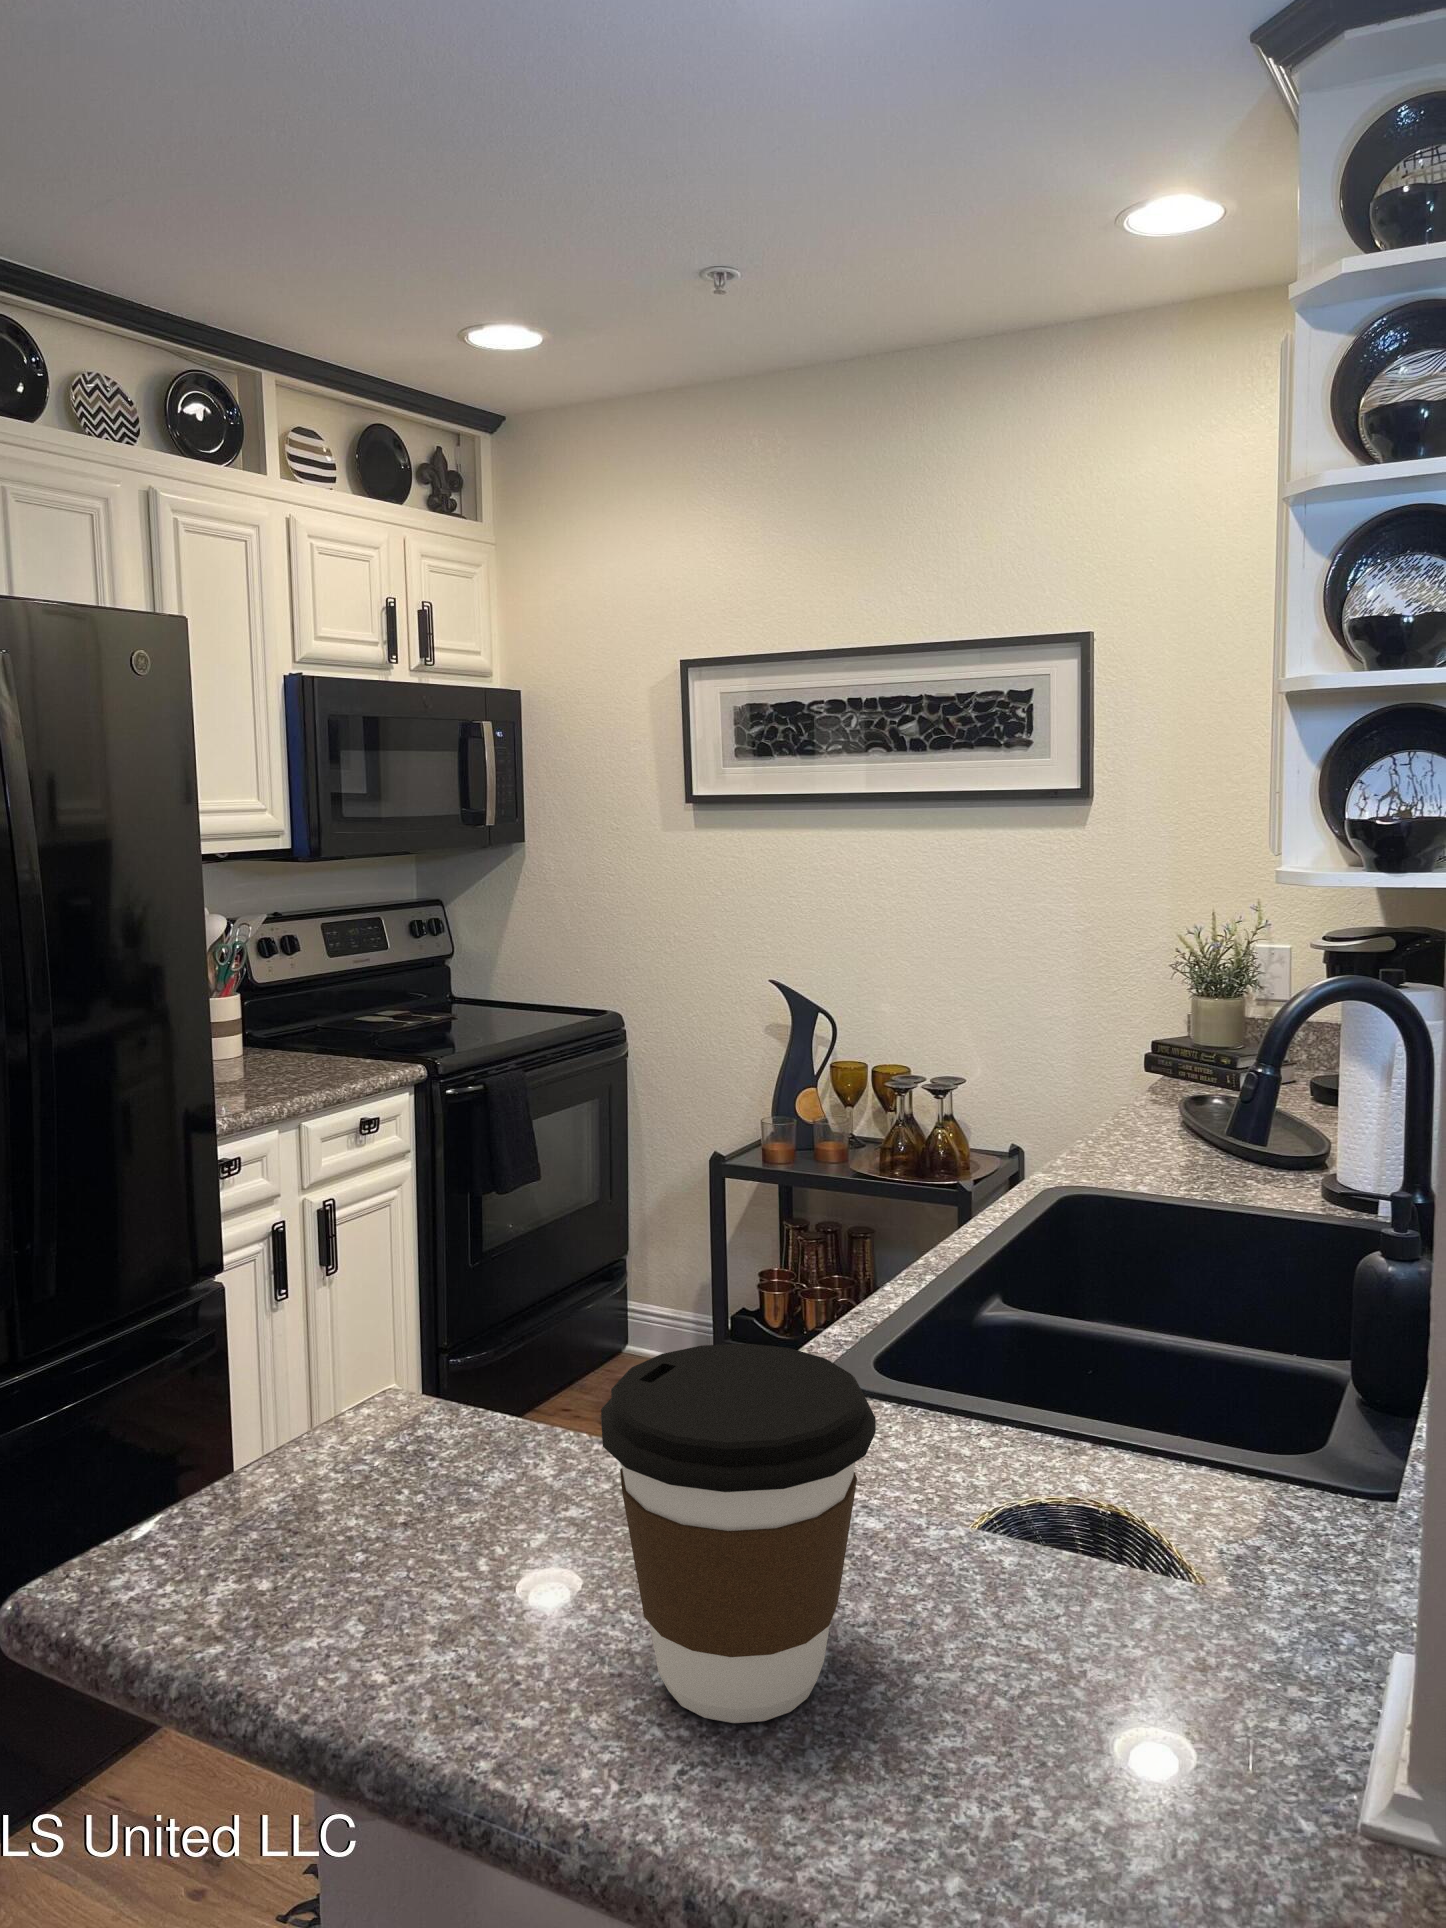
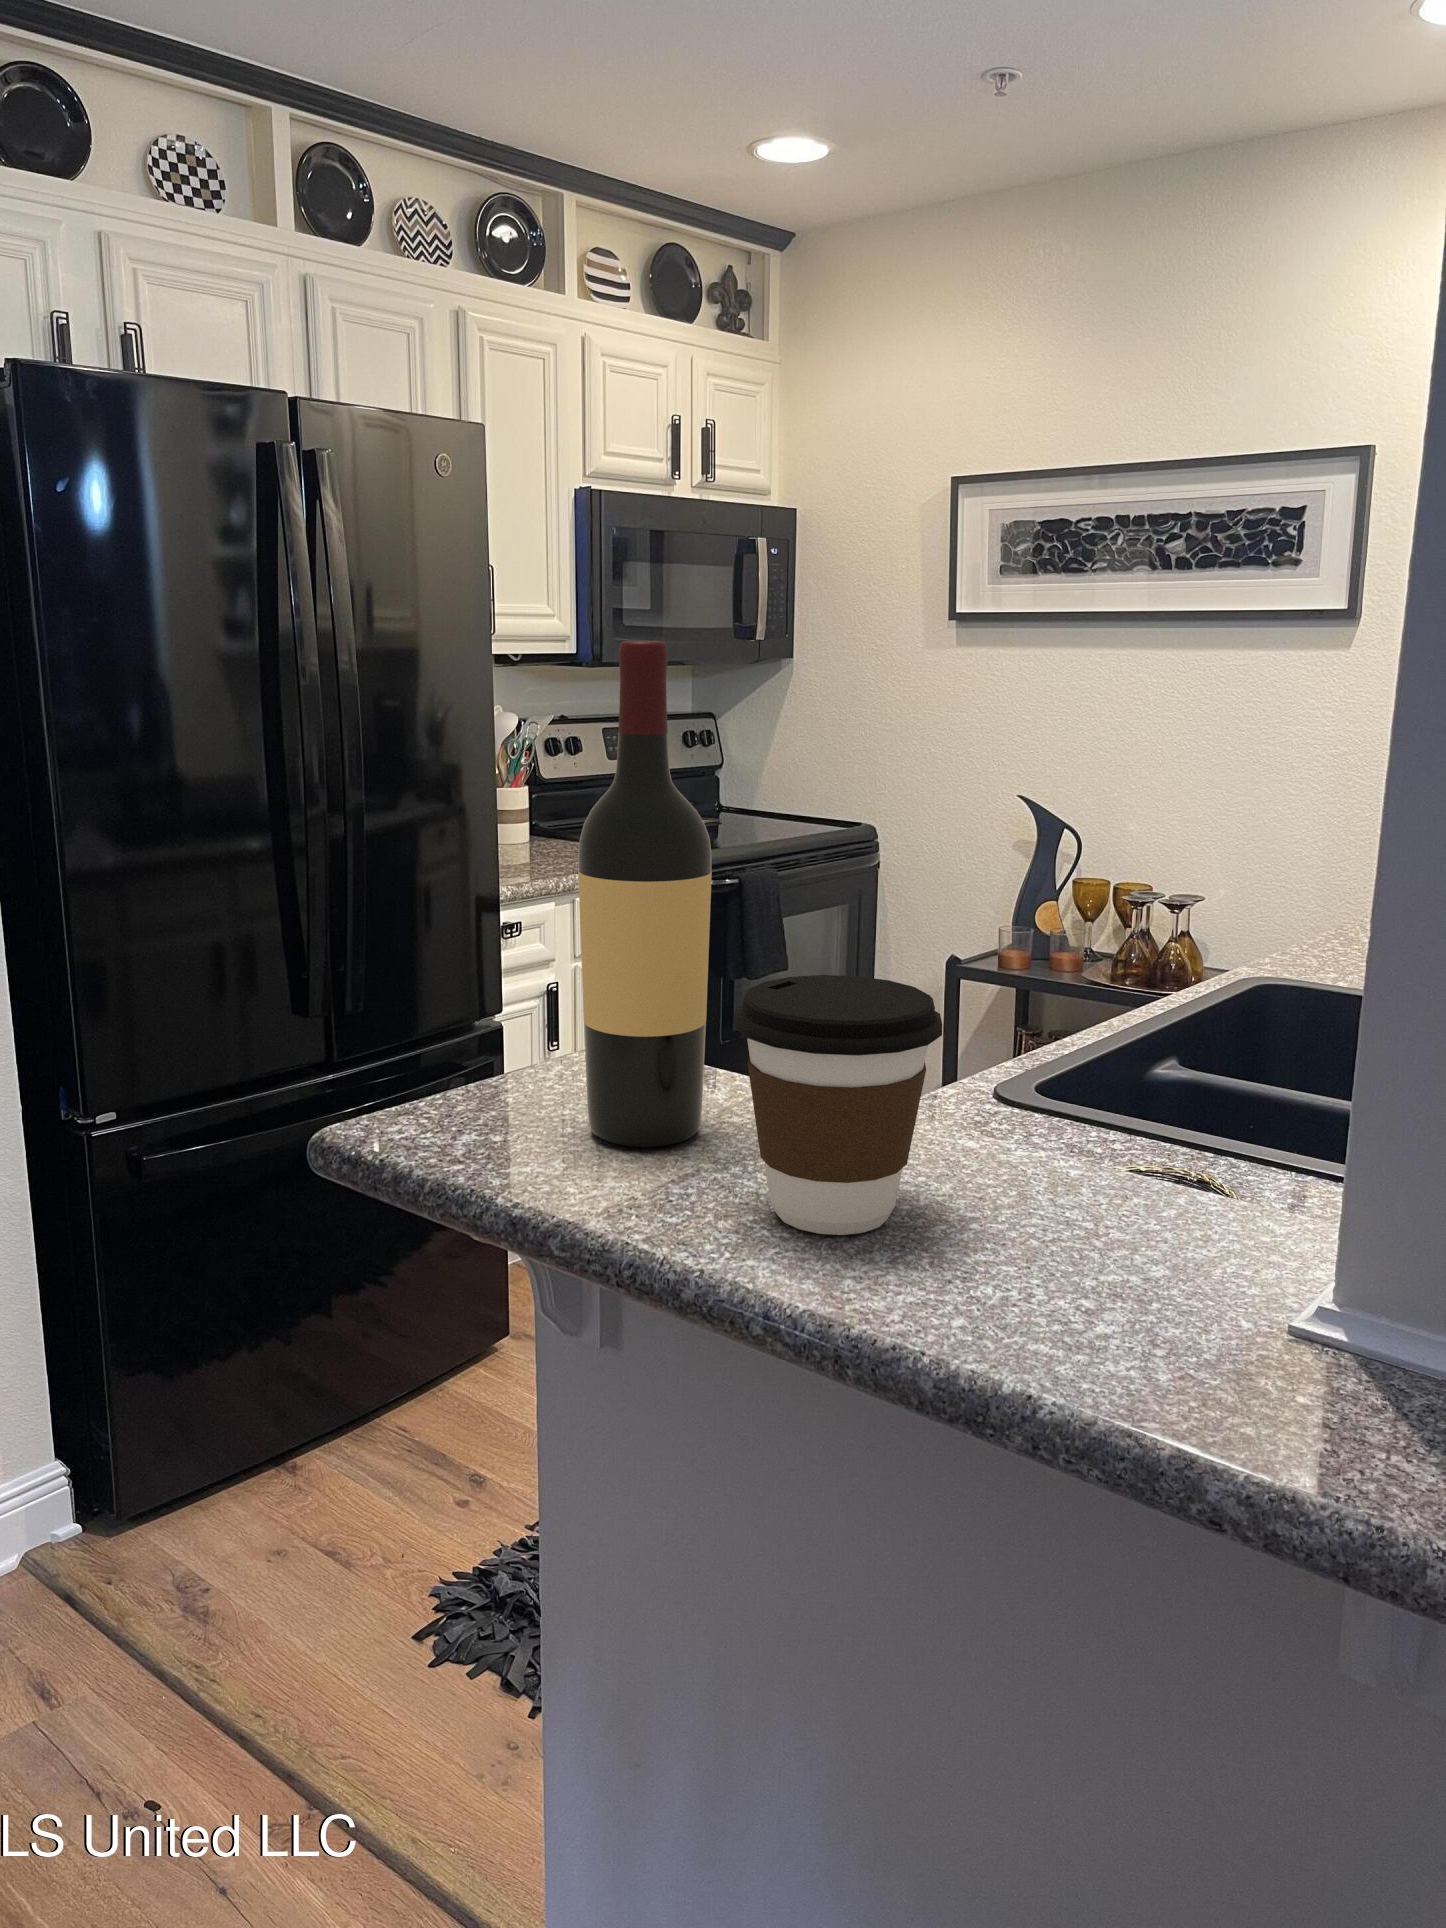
wine bottle: none [364,917,539,1581] -> present [578,641,712,1147]

